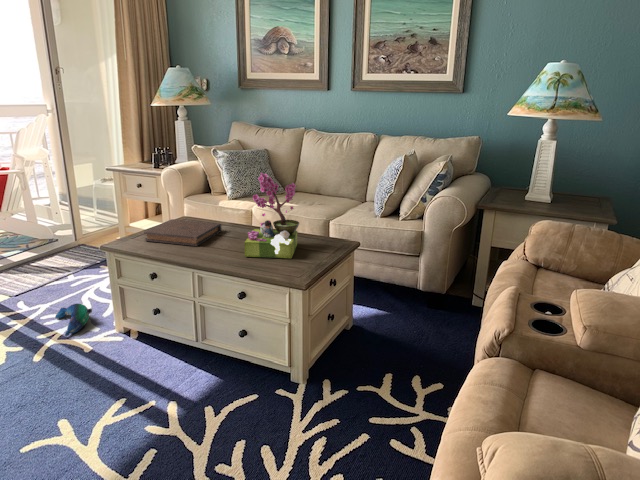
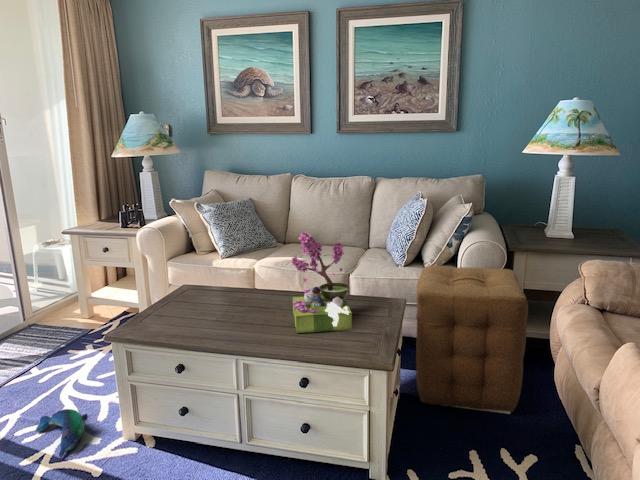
ottoman: none [365,216,472,352] -> present [416,265,528,414]
book: present [144,219,221,246] -> none [159,292,244,325]

